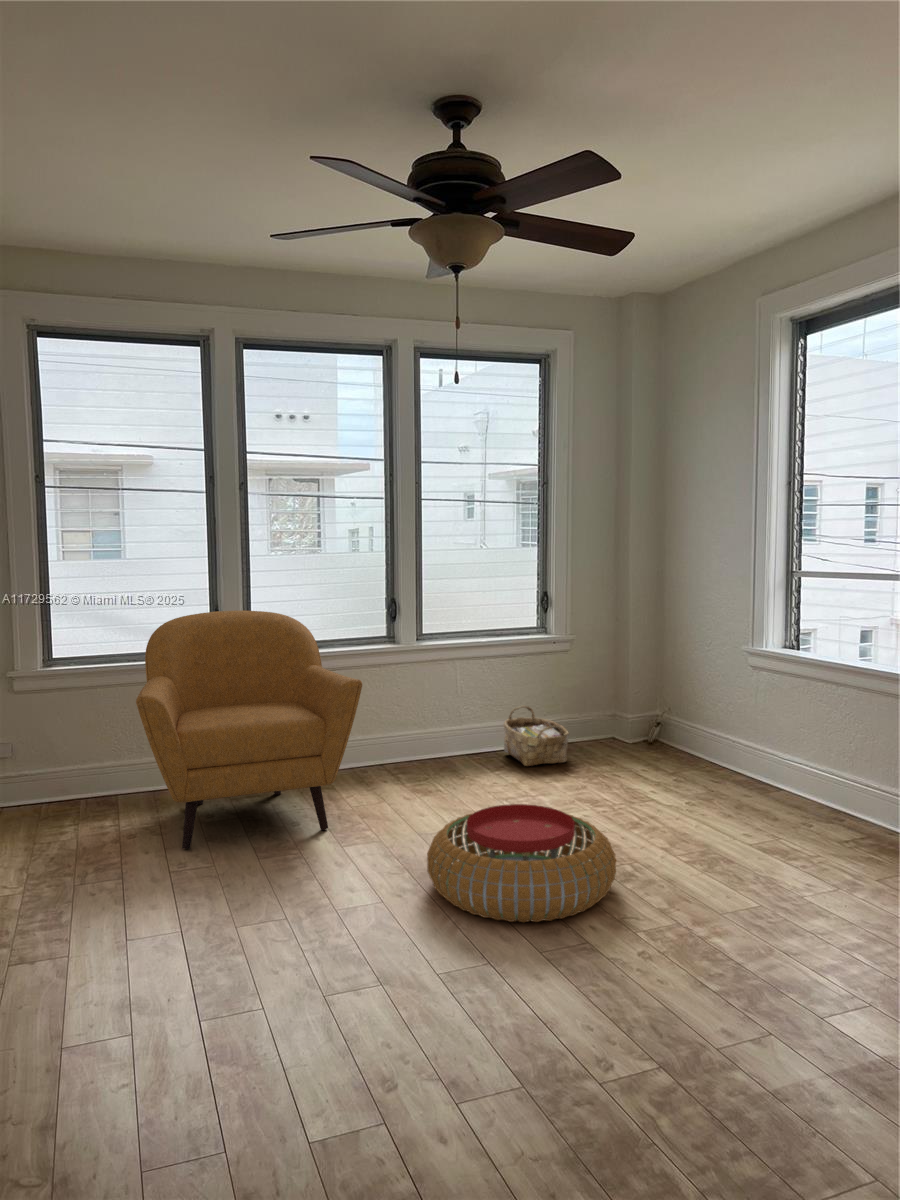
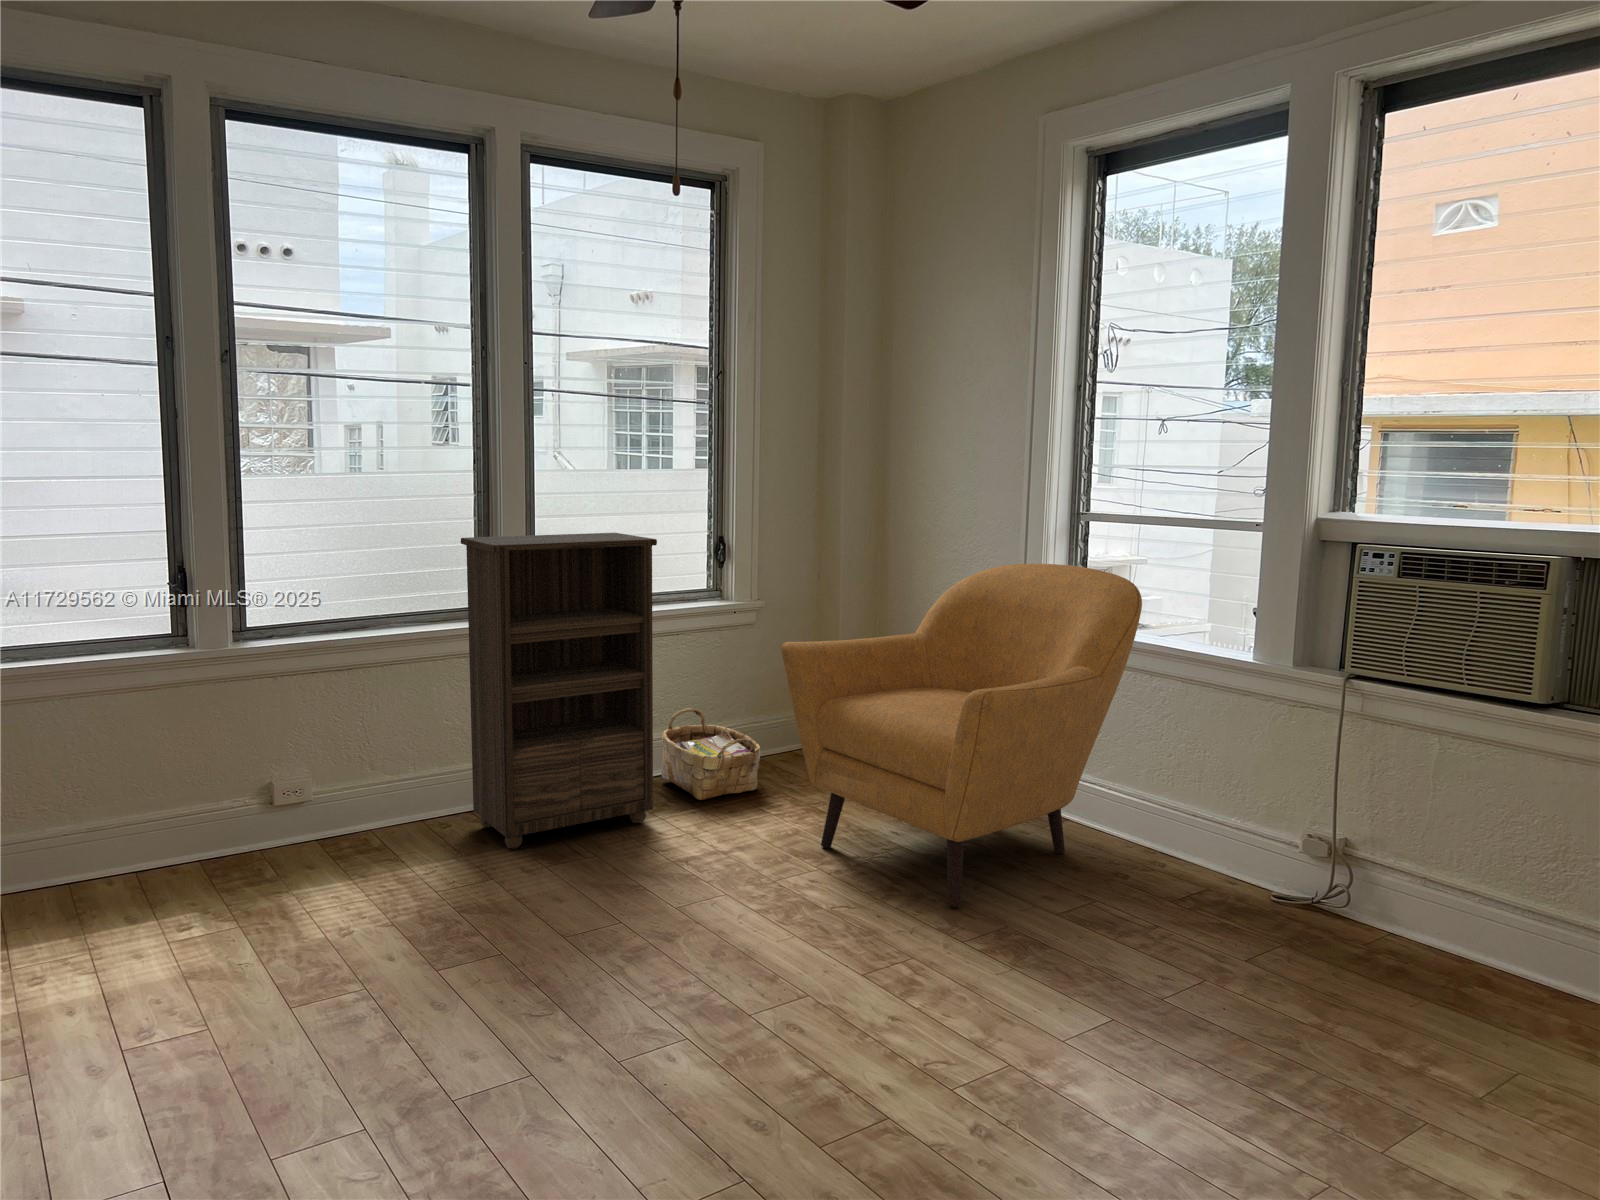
bookshelf: none [373,588,493,787] -> present [461,533,657,849]
armchair: present [136,611,362,849] -> present [781,564,1142,907]
pouf: present [427,804,616,922] -> none [598,886,906,1096]

